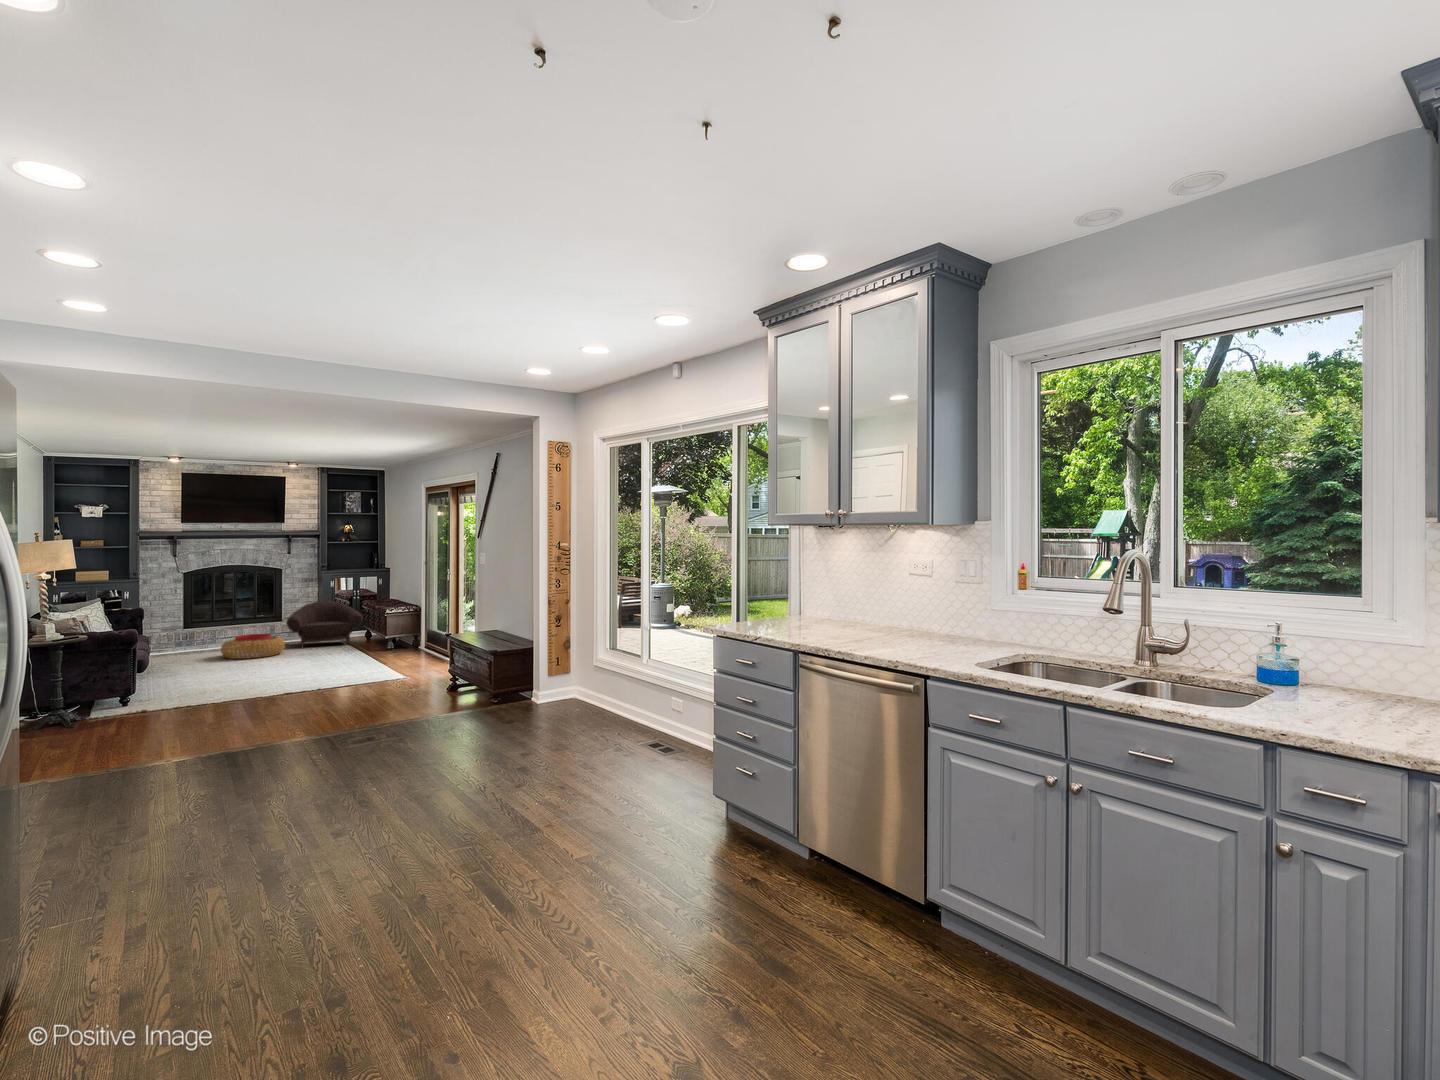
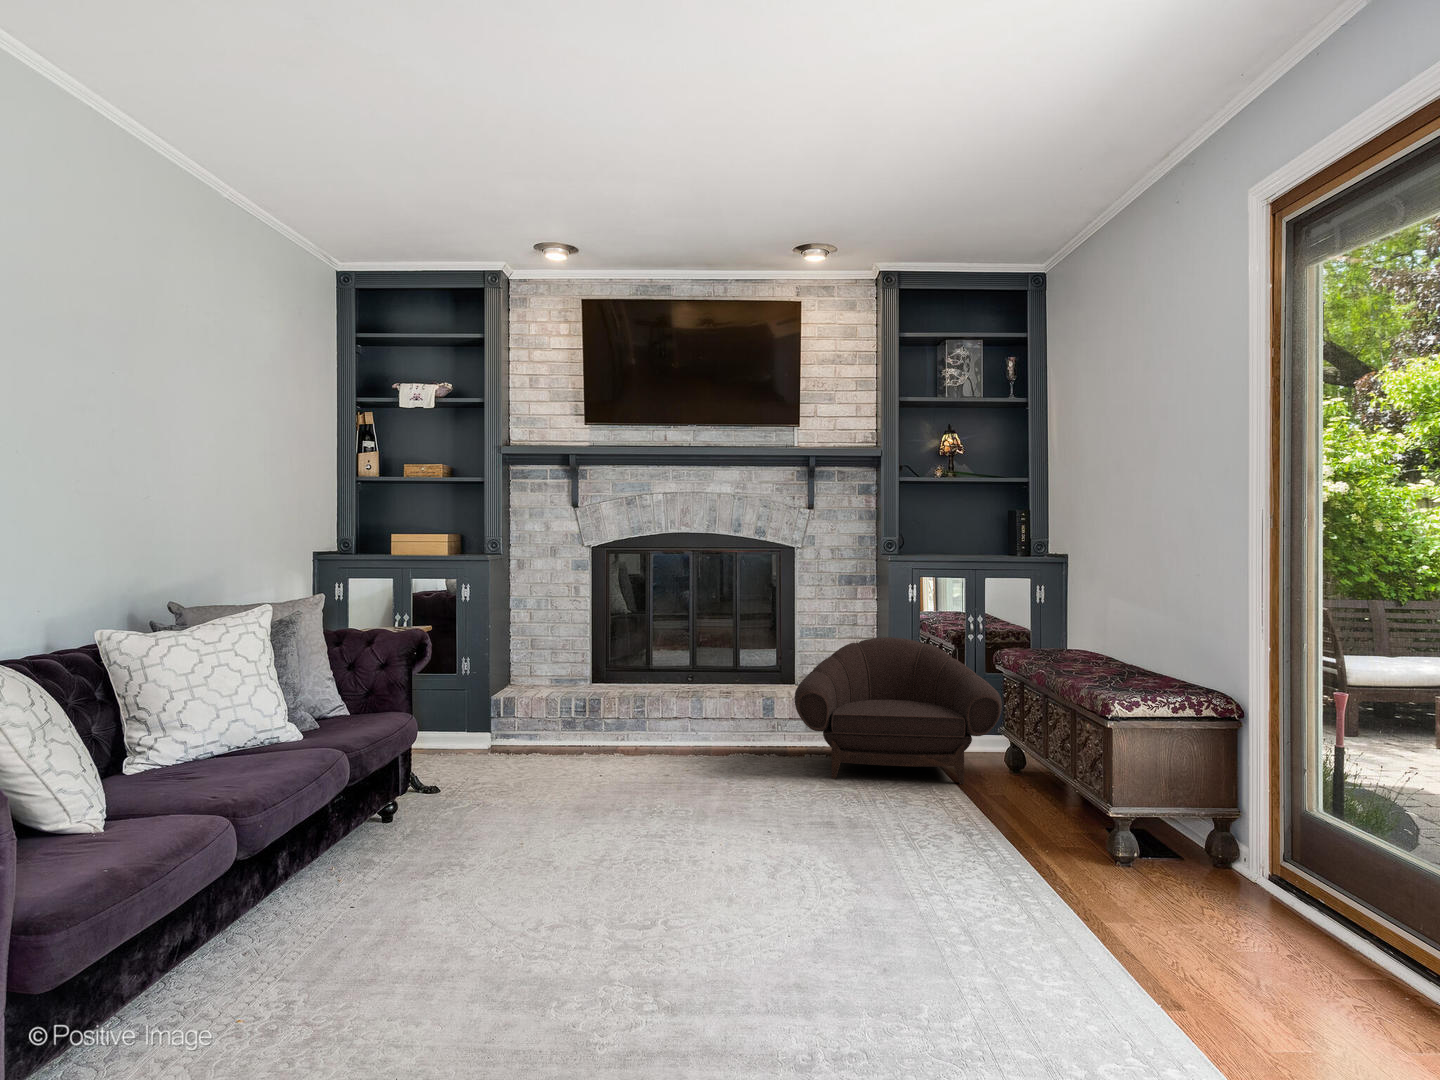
pouf: present [221,634,285,659] -> none [617,731,784,825]

